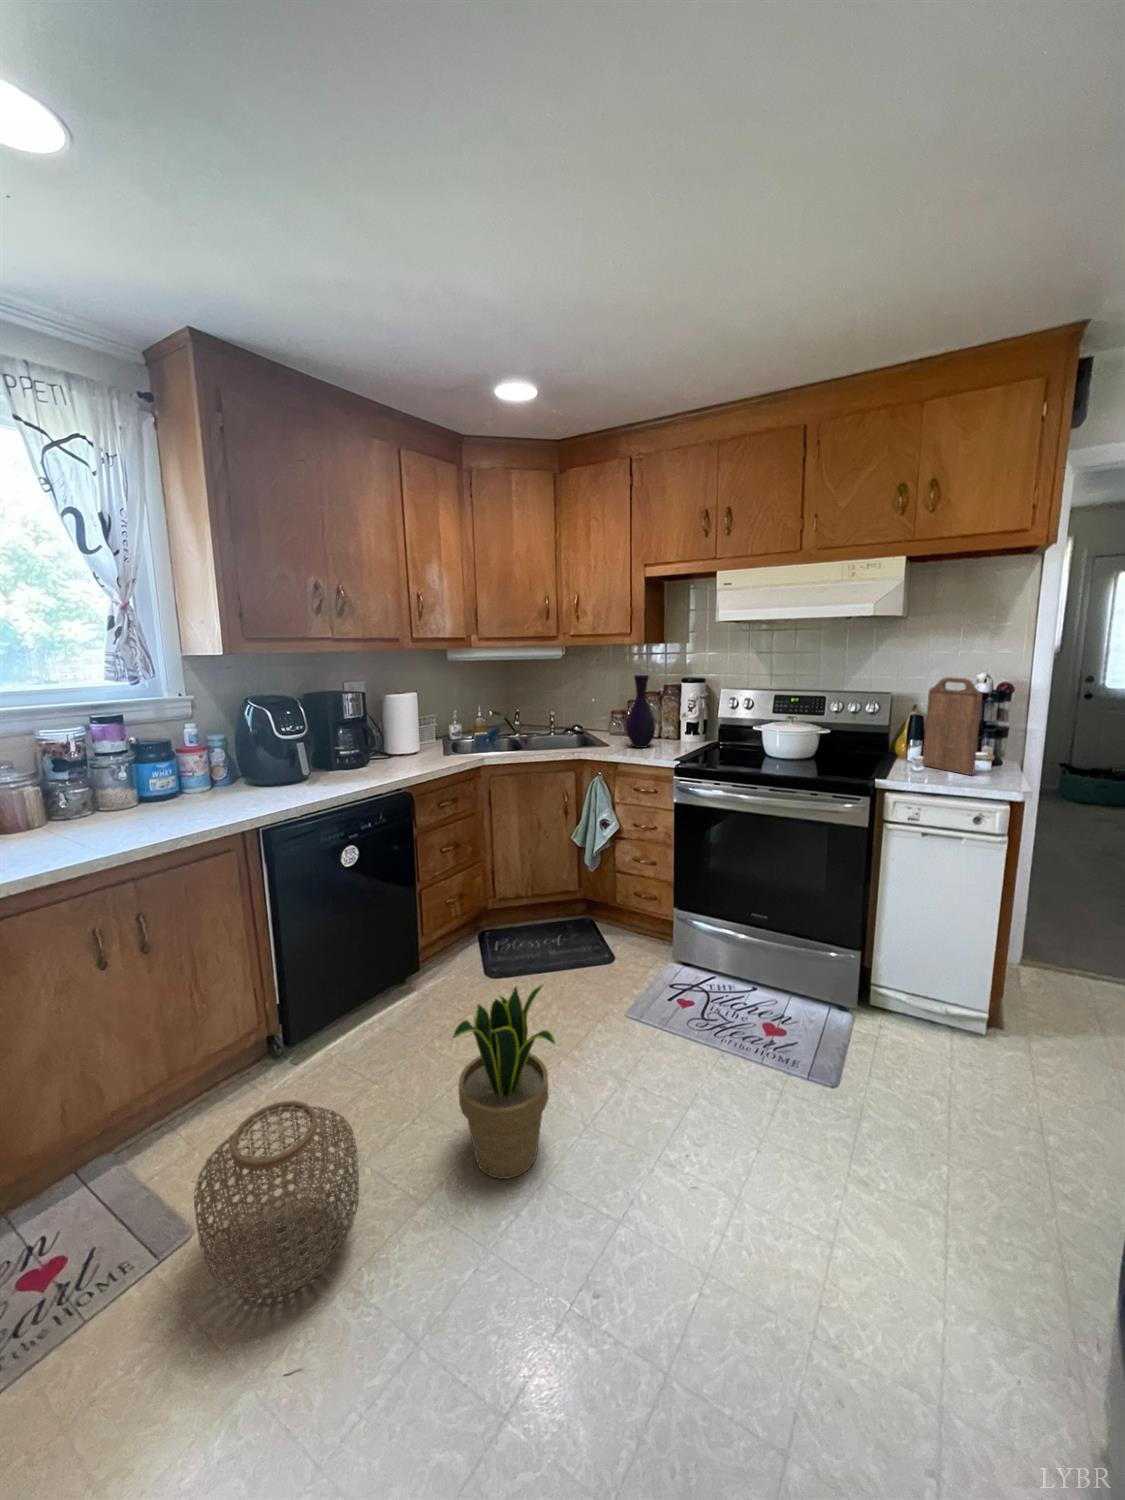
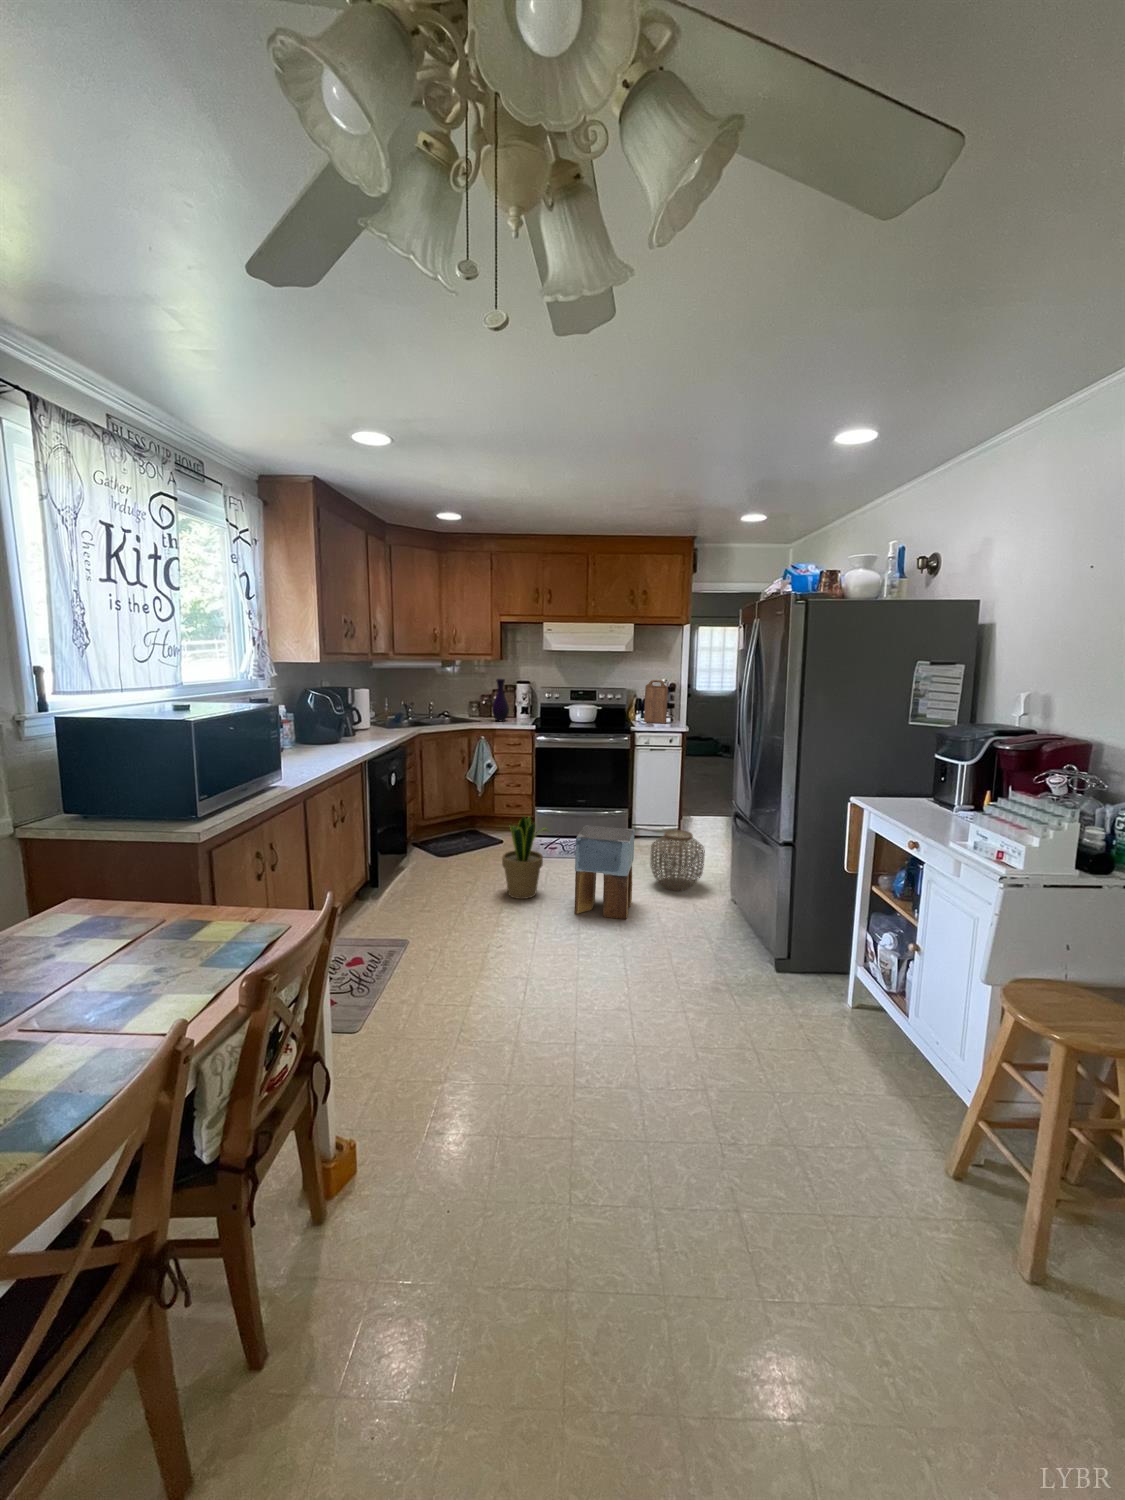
stool: none [542,1062,739,1425] -> present [574,825,635,919]
woven basket: present [194,1101,359,1299] -> present [651,830,705,891]

